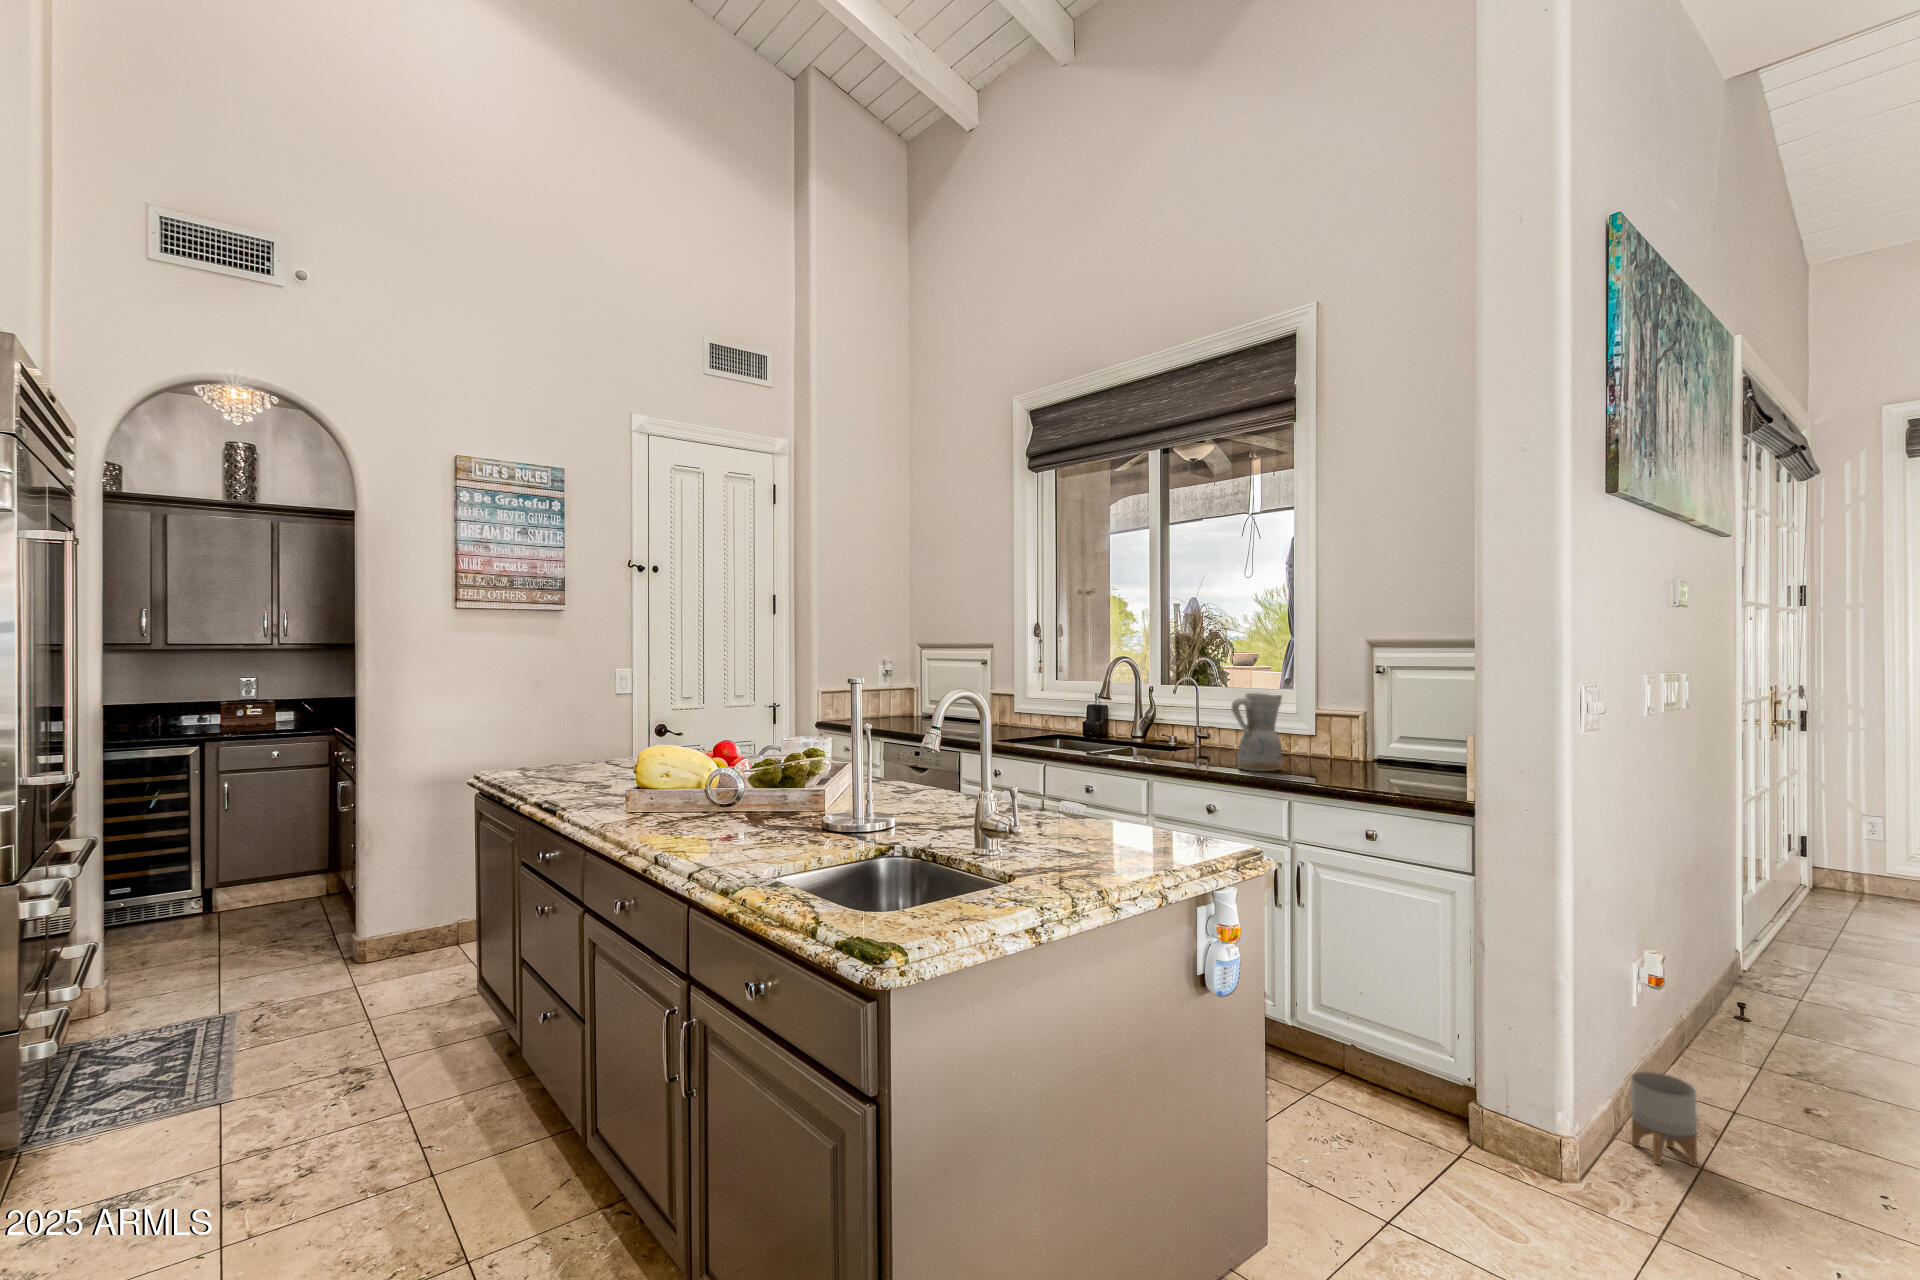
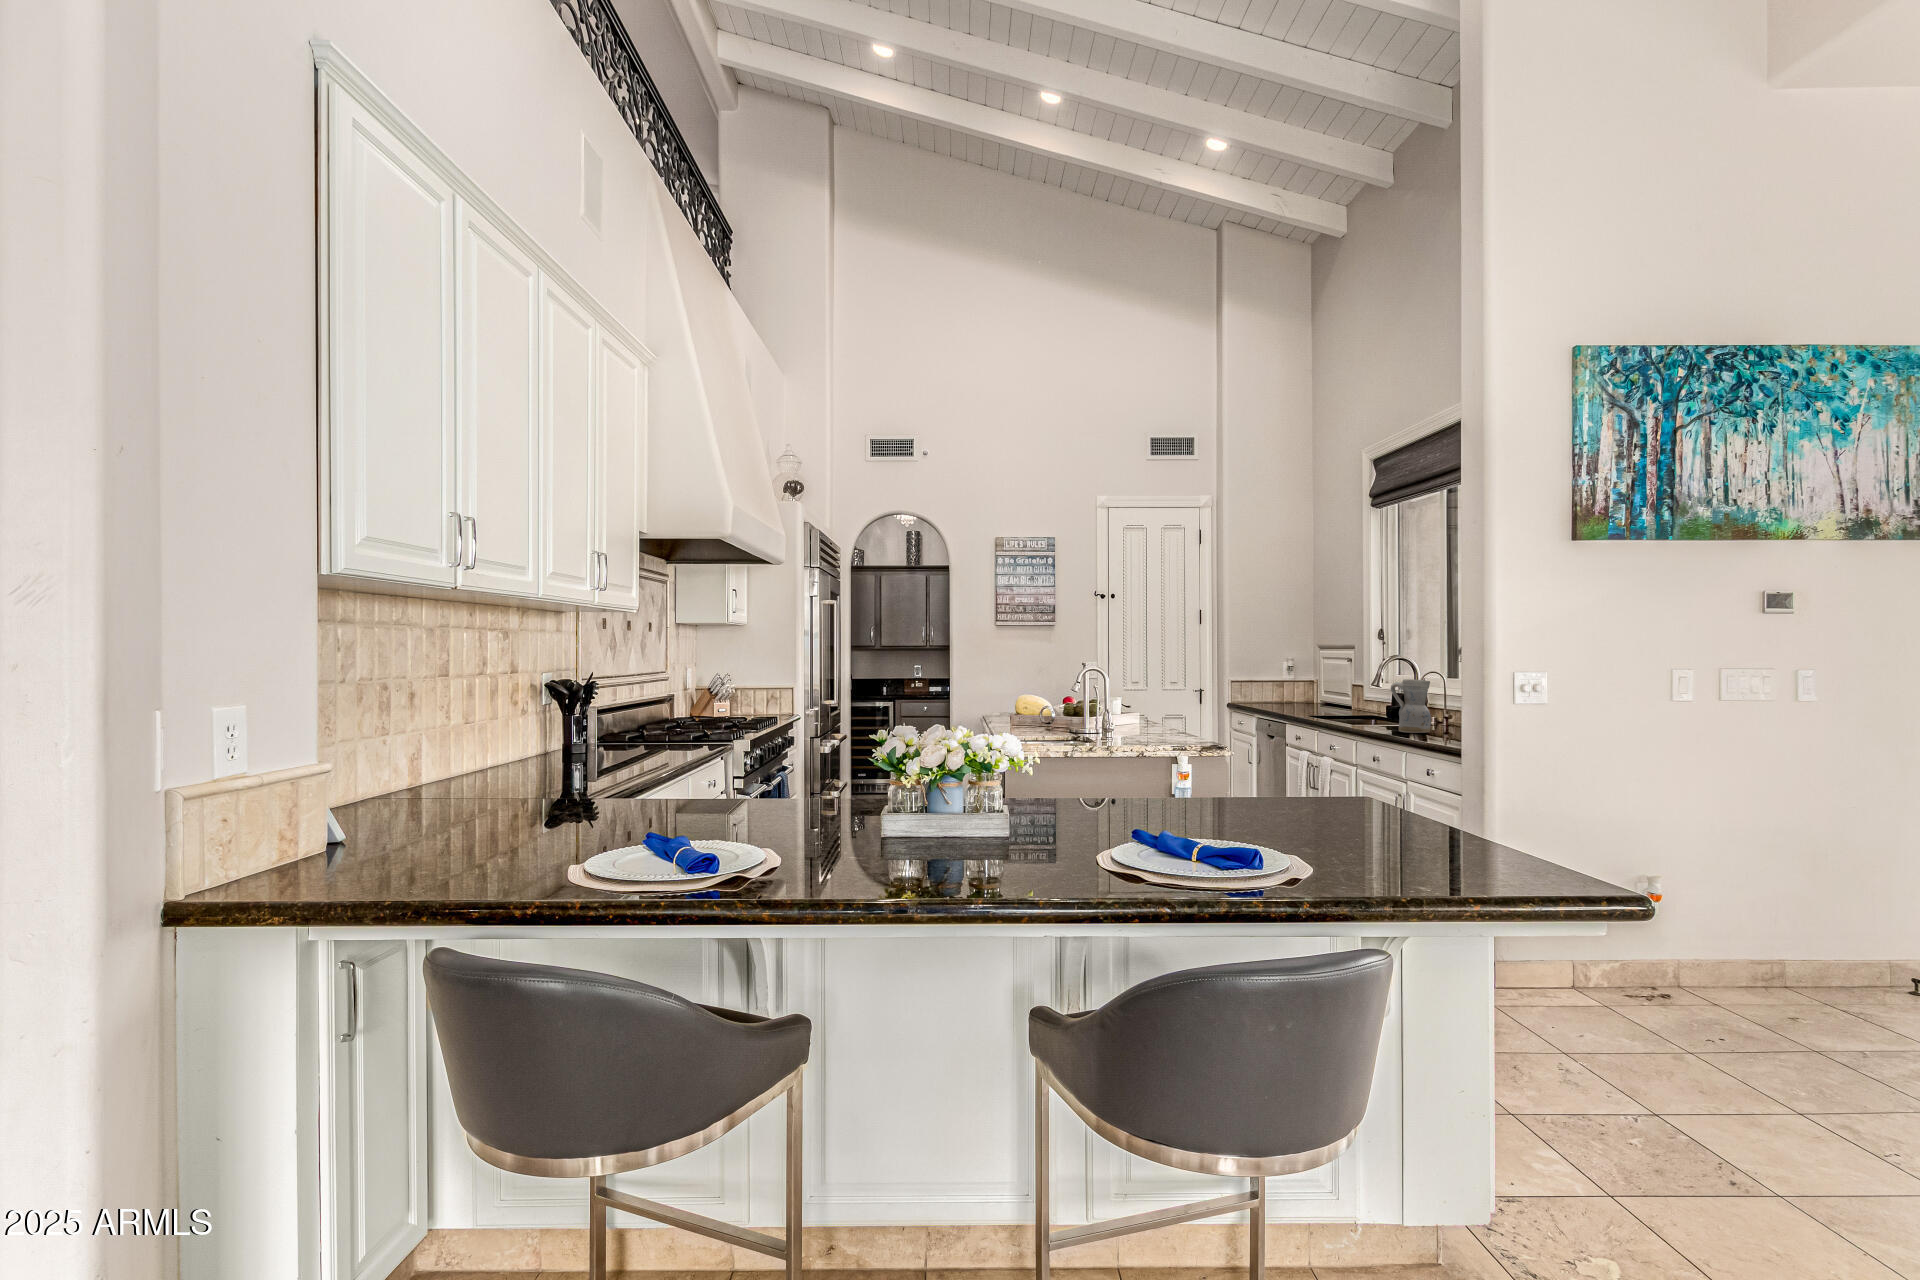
planter: present [1631,1072,1697,1166] -> none [1569,941,1612,1002]

